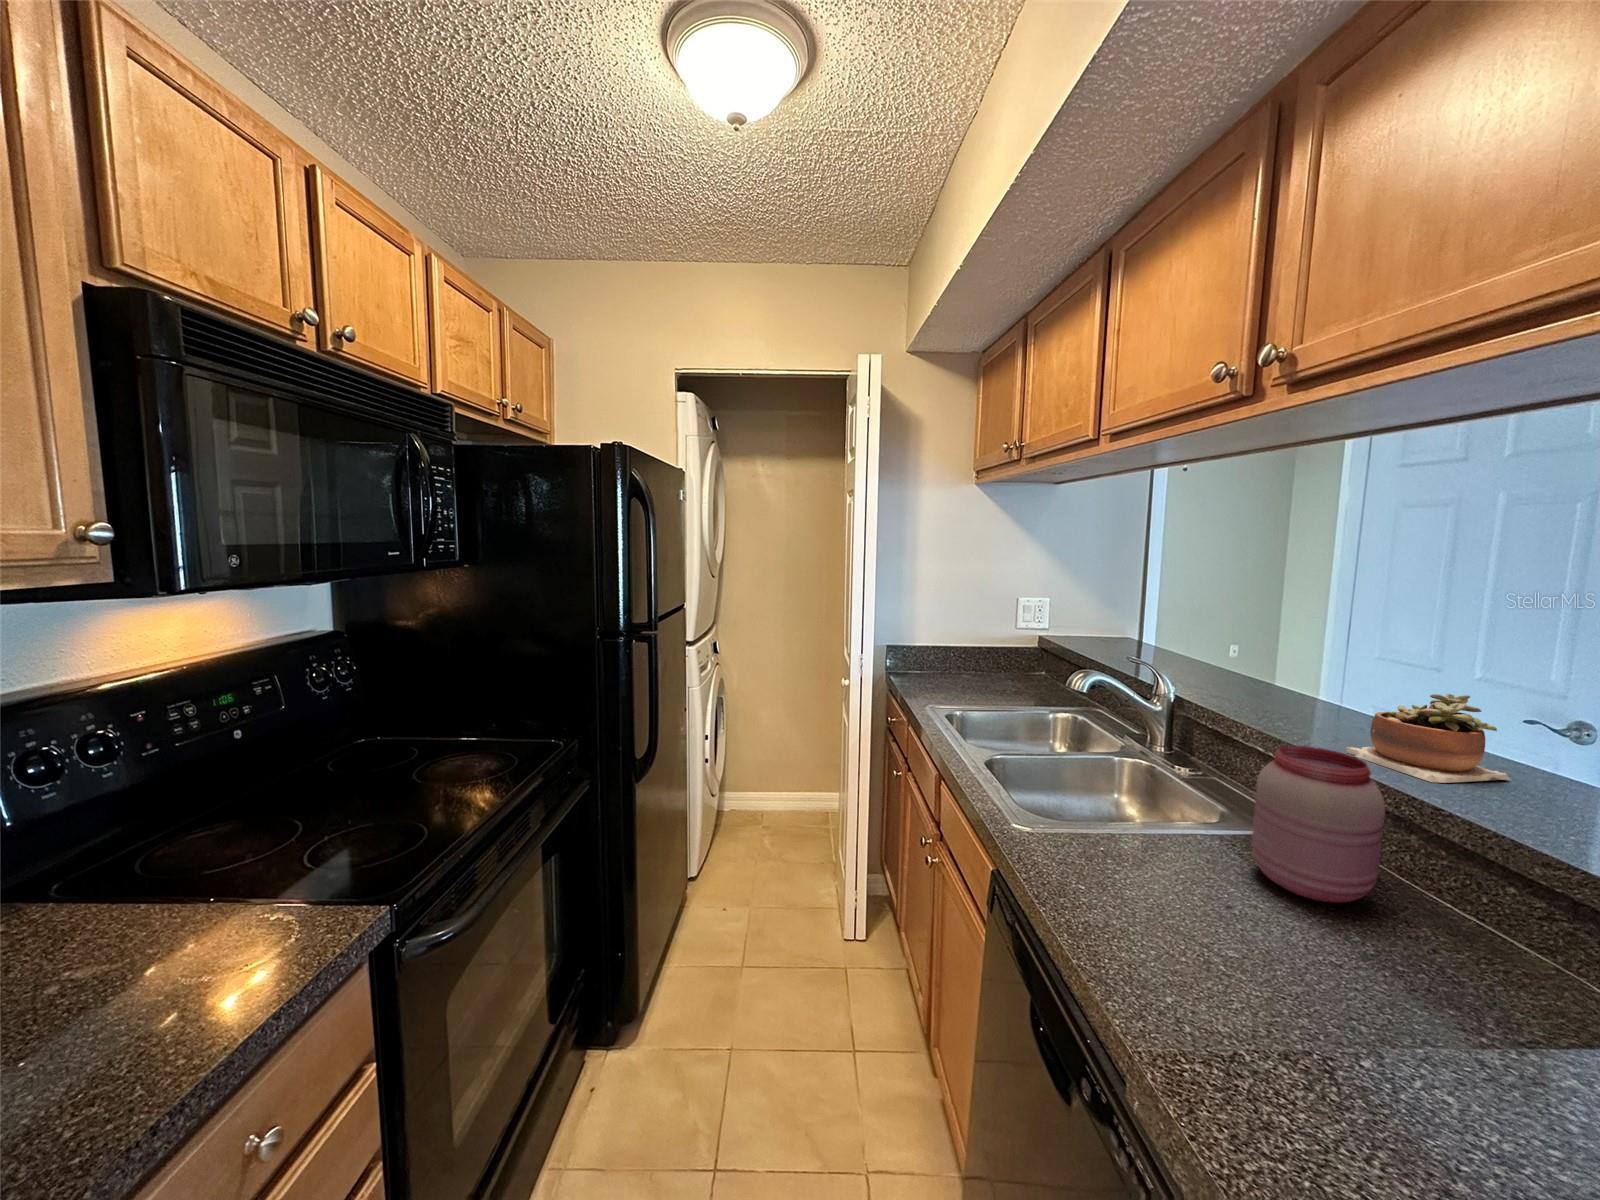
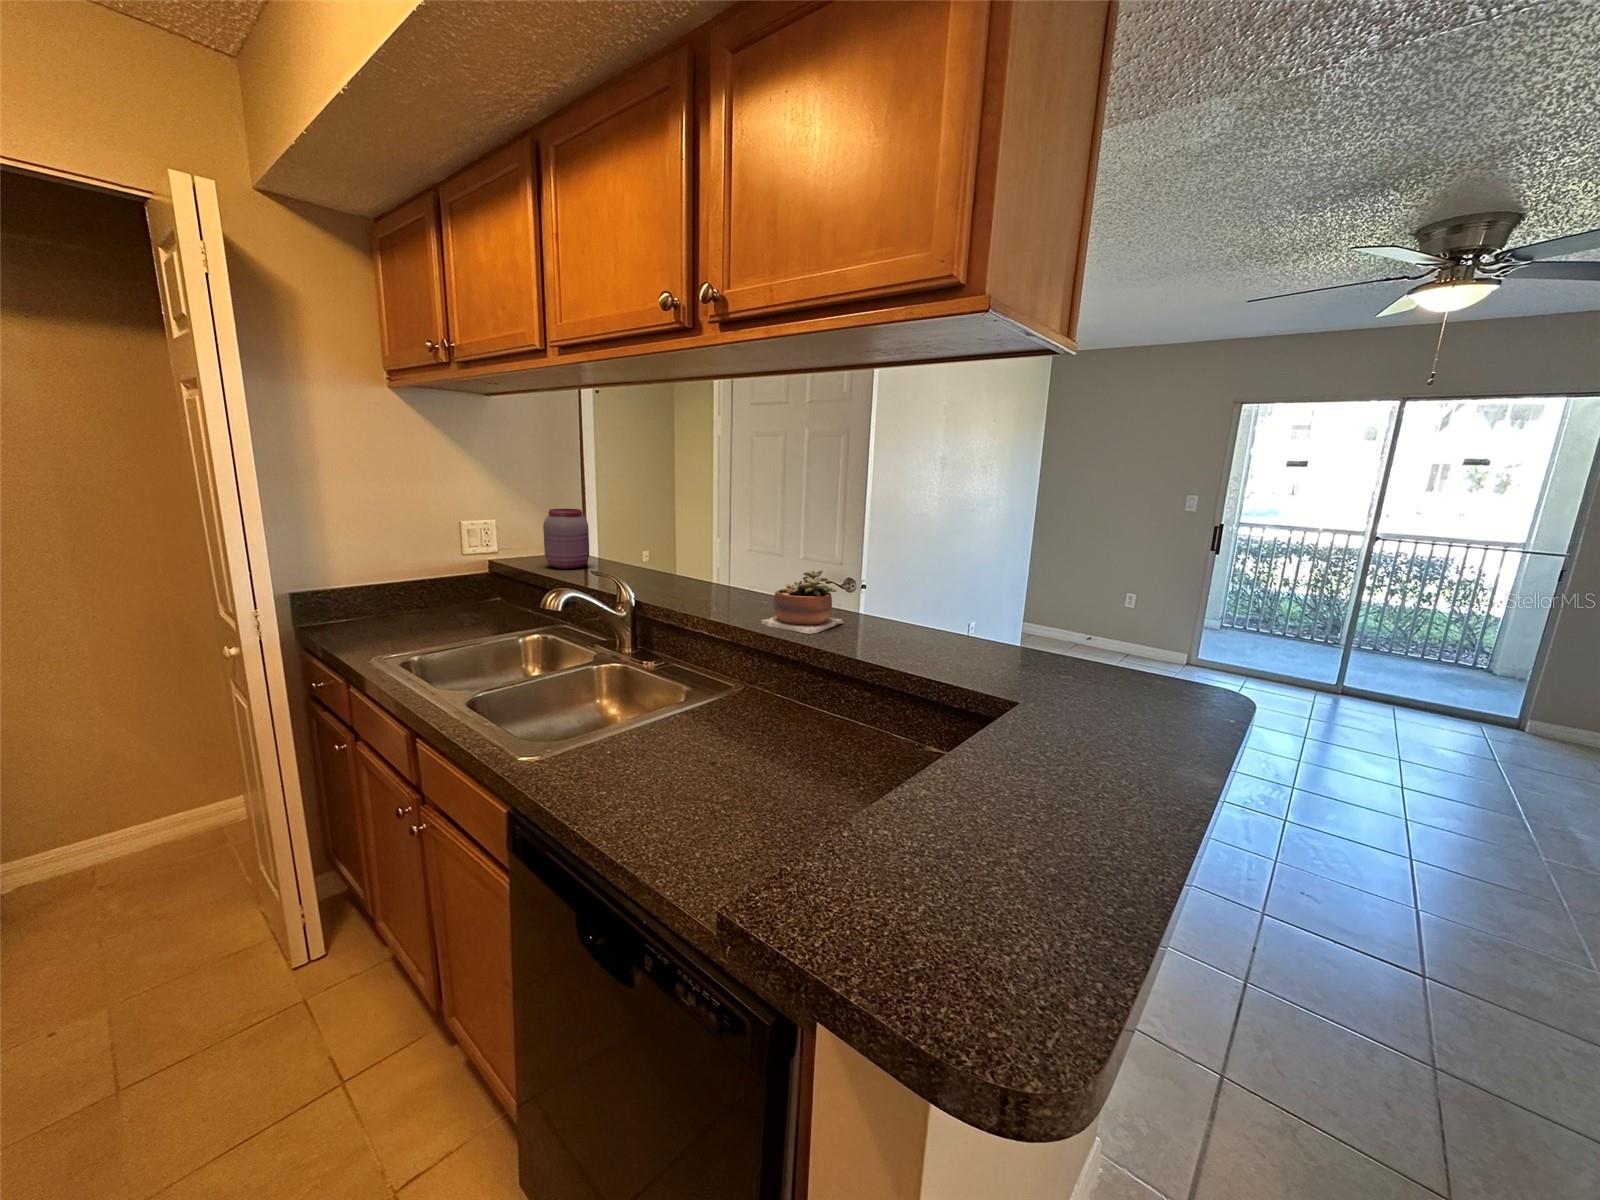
jar: present [1252,746,1385,902] -> present [543,509,589,569]

